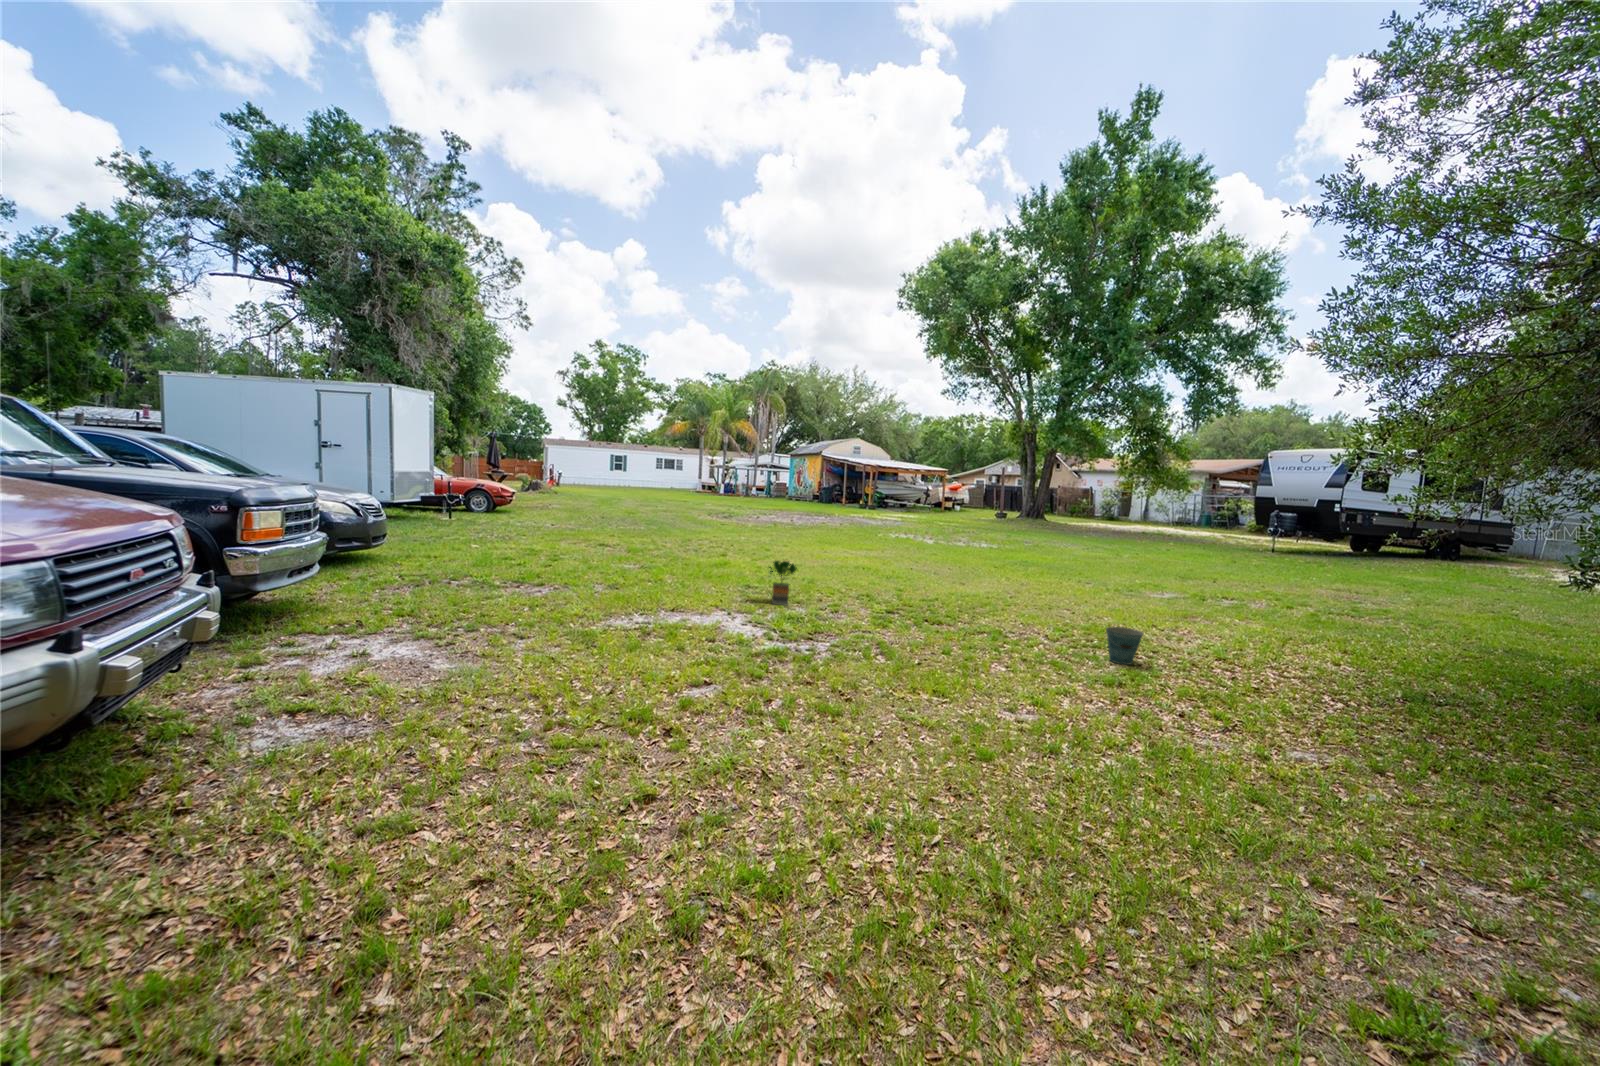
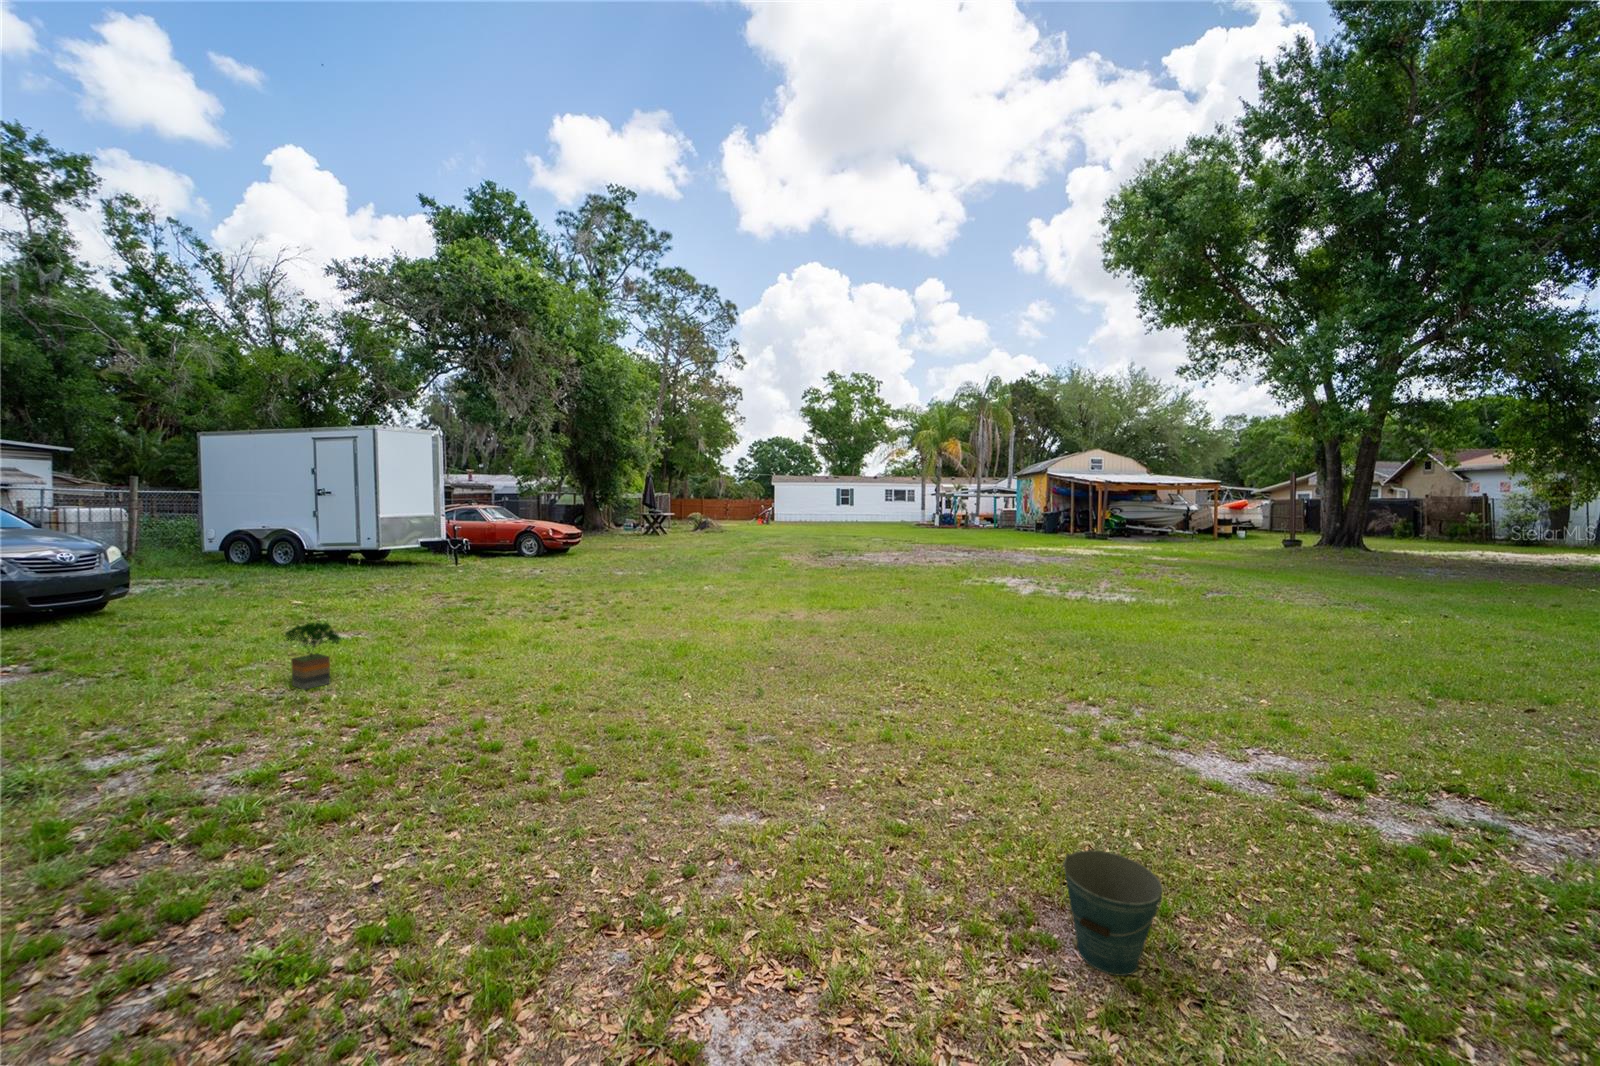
bucket: present [1106,627,1144,665] -> present [1060,850,1162,976]

